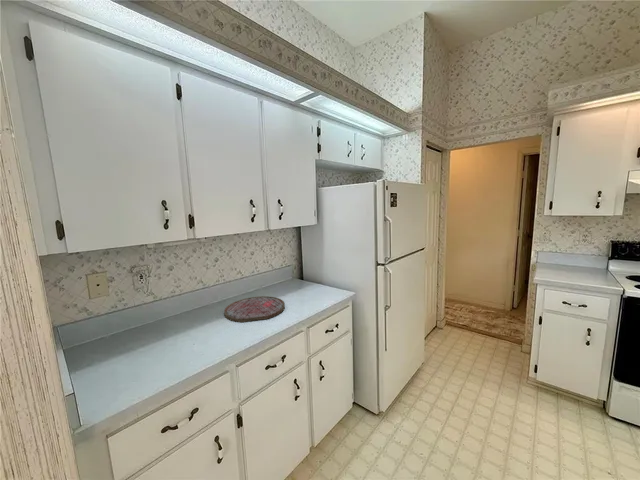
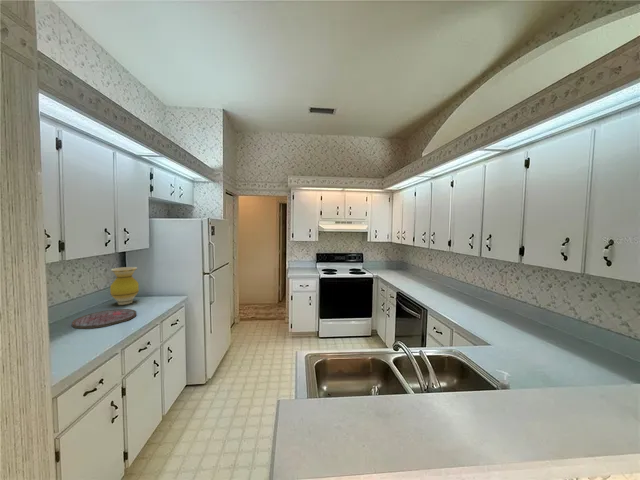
vase: none [277,247,304,290] -> present [110,267,139,305]

